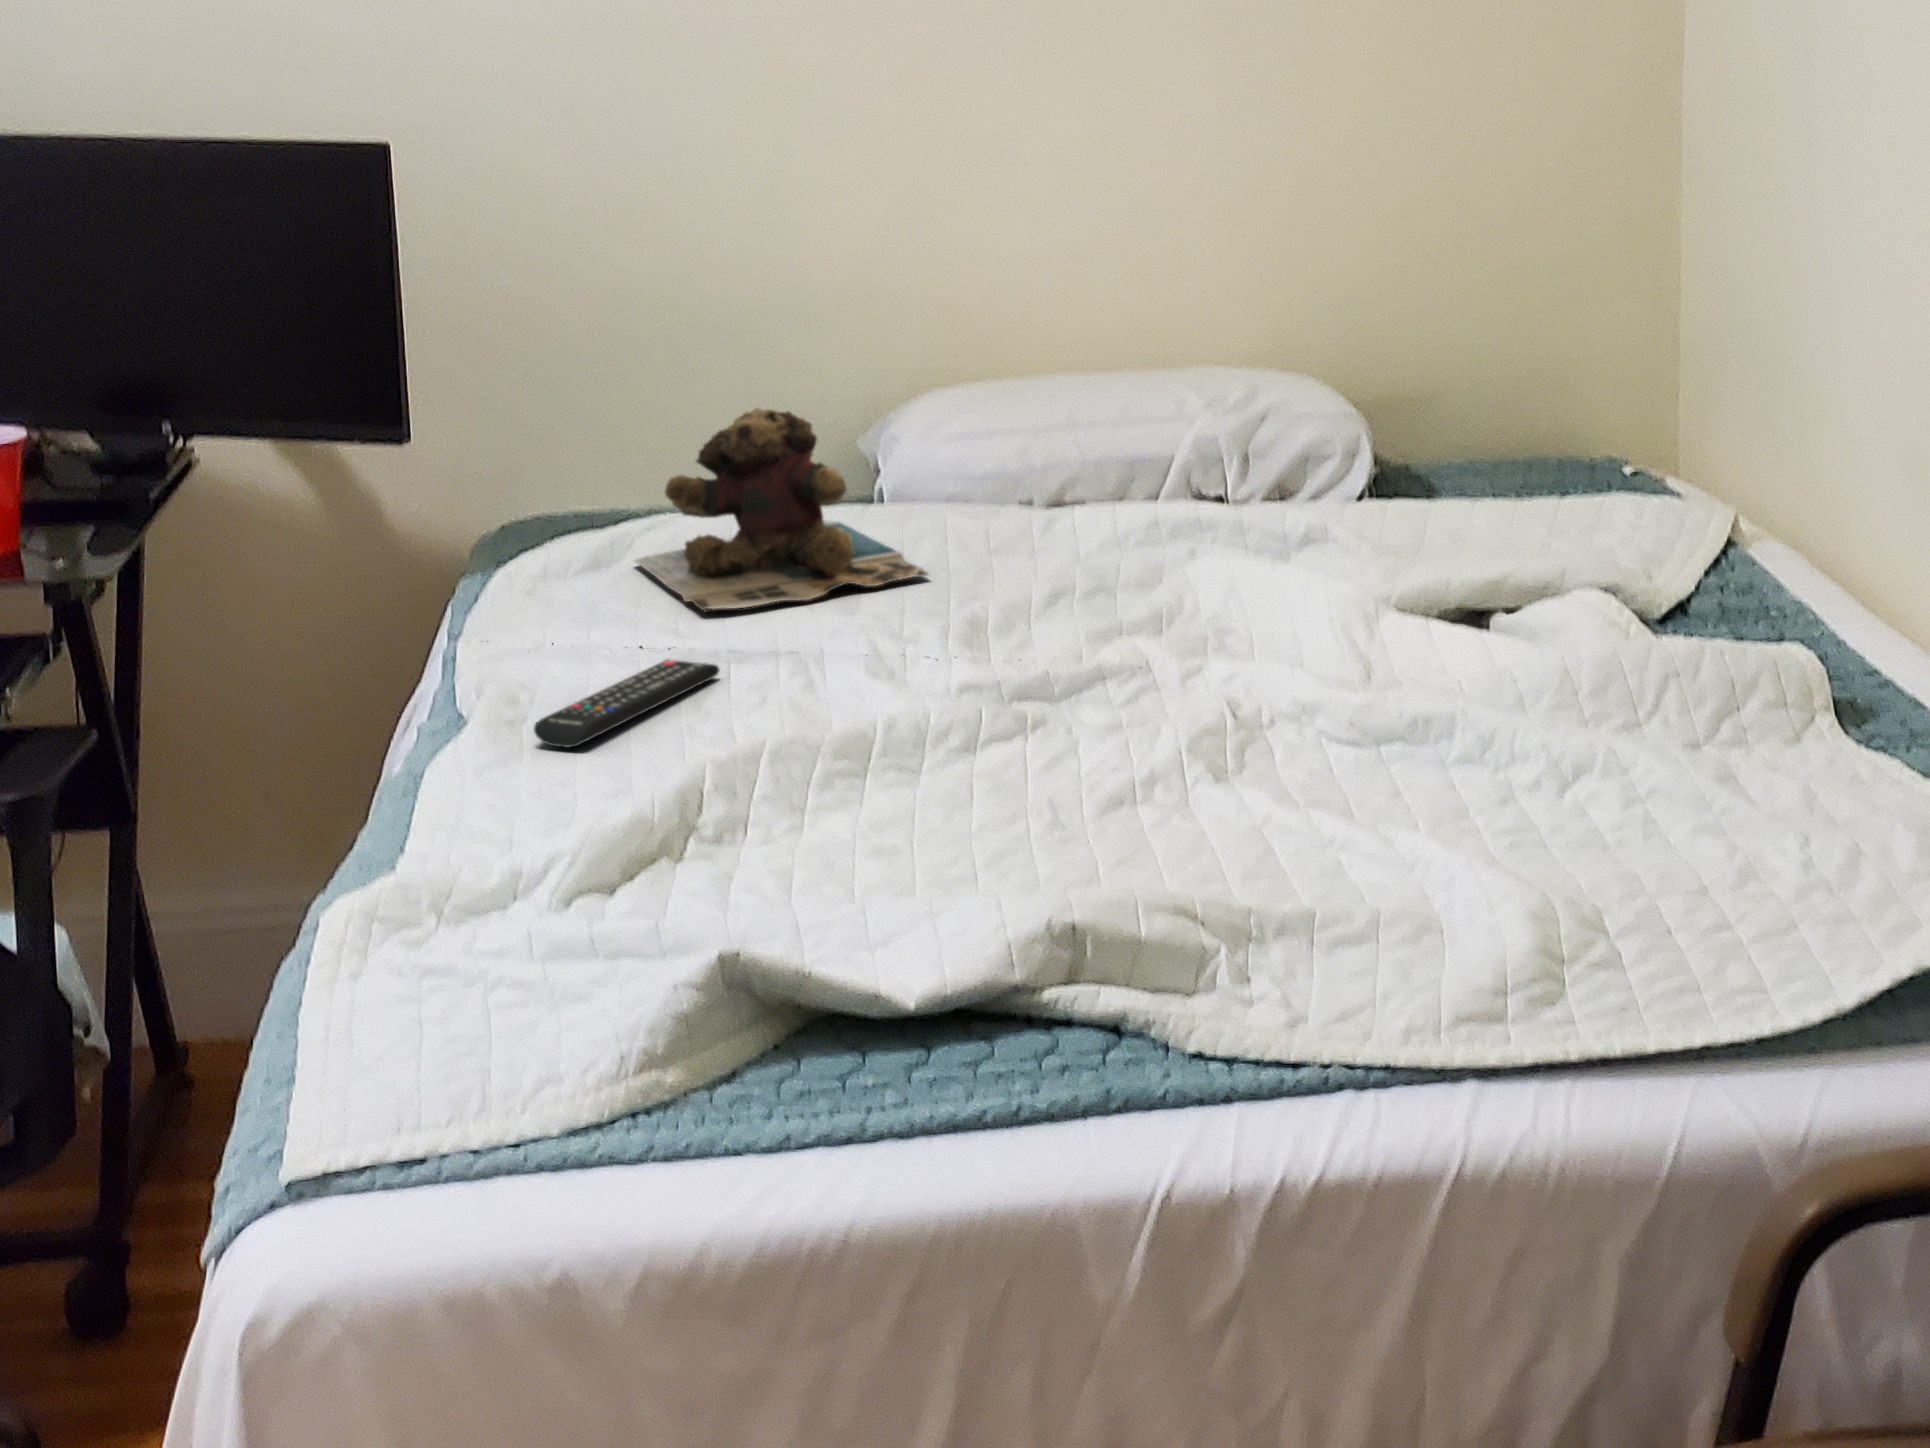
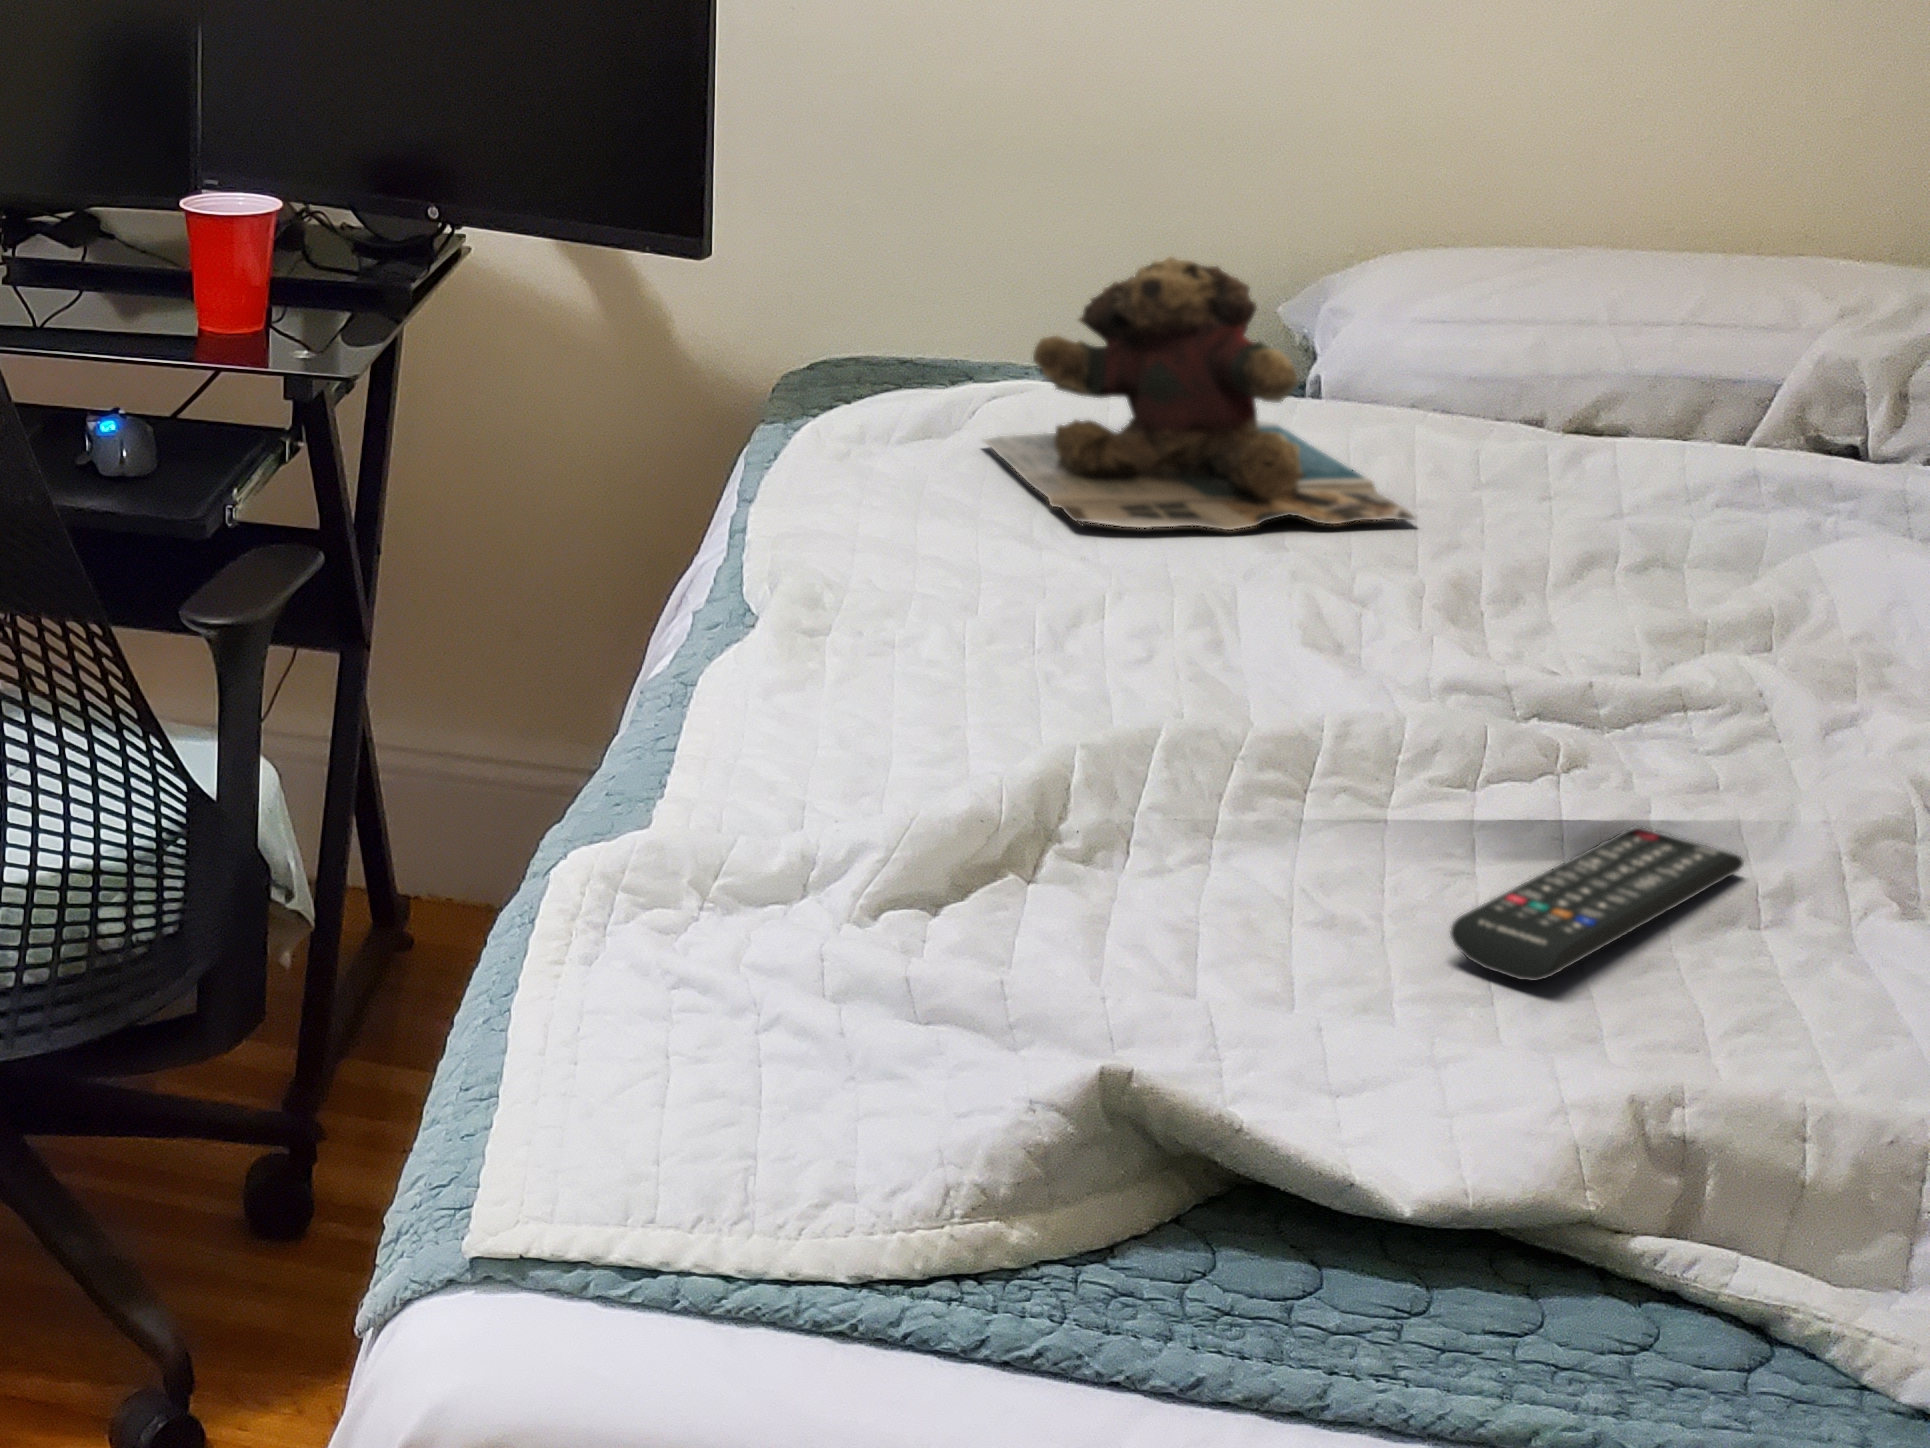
remote control: present [534,660,719,747] -> present [1450,827,1744,981]

